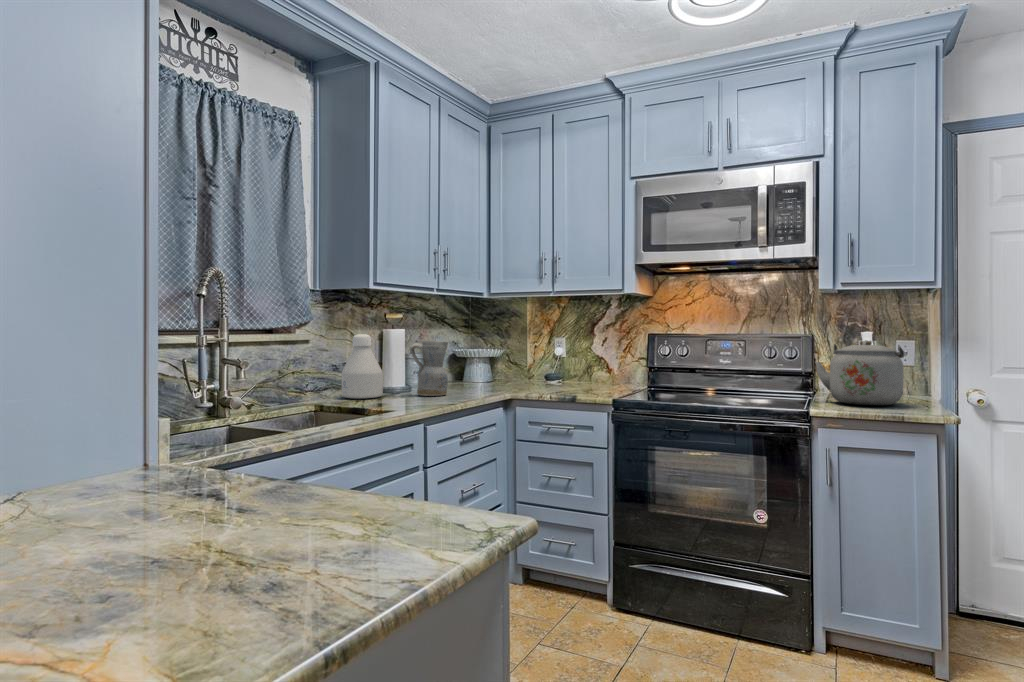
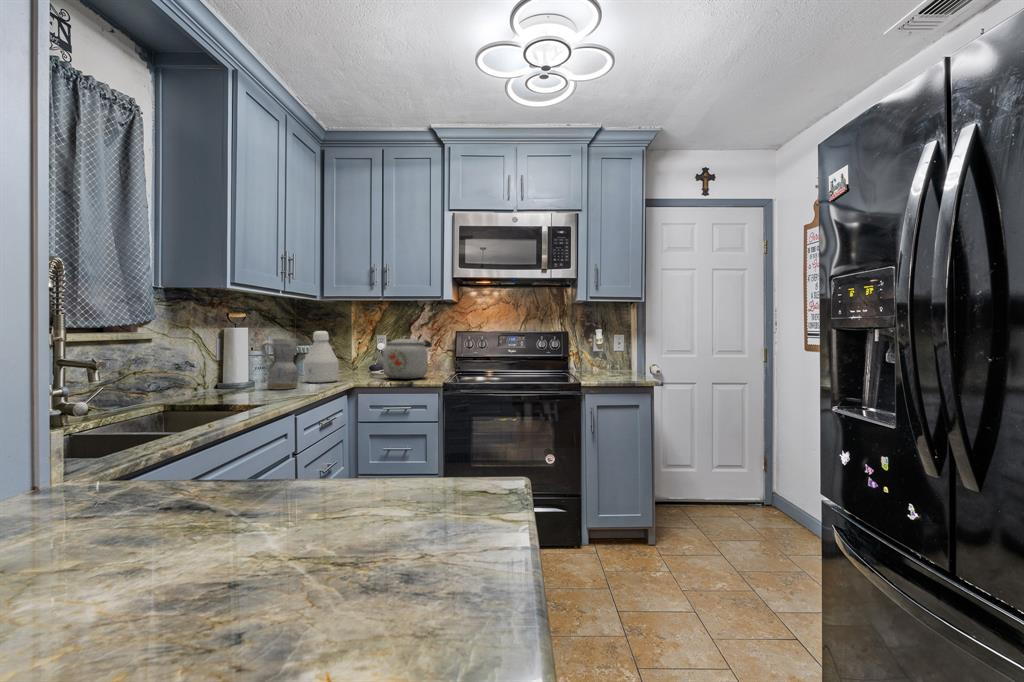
bottle: present [342,334,383,399] -> present [304,331,339,383]
kettle: present [815,340,904,405] -> present [375,336,432,379]

